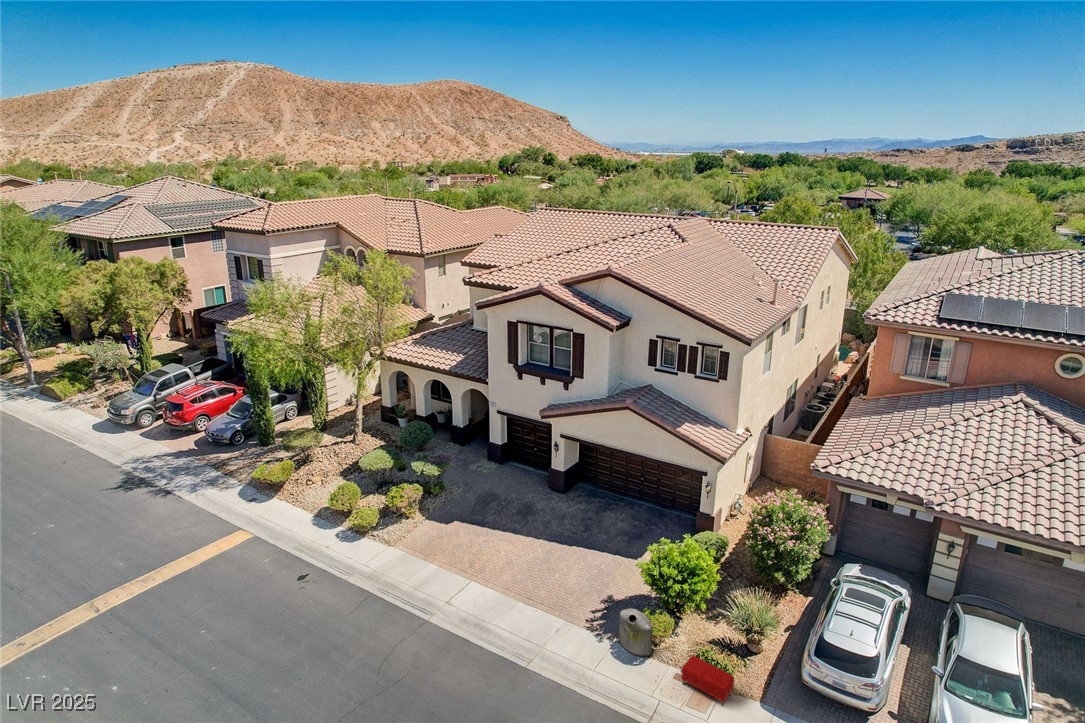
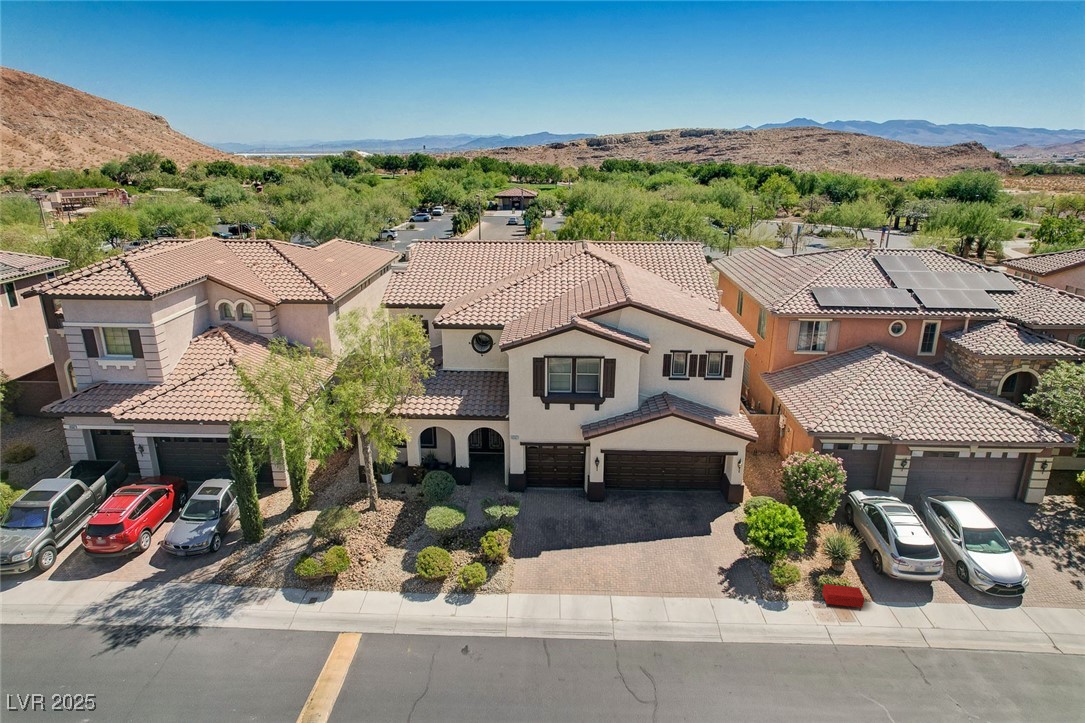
trash can: present [619,609,653,657] -> none [760,566,794,601]

